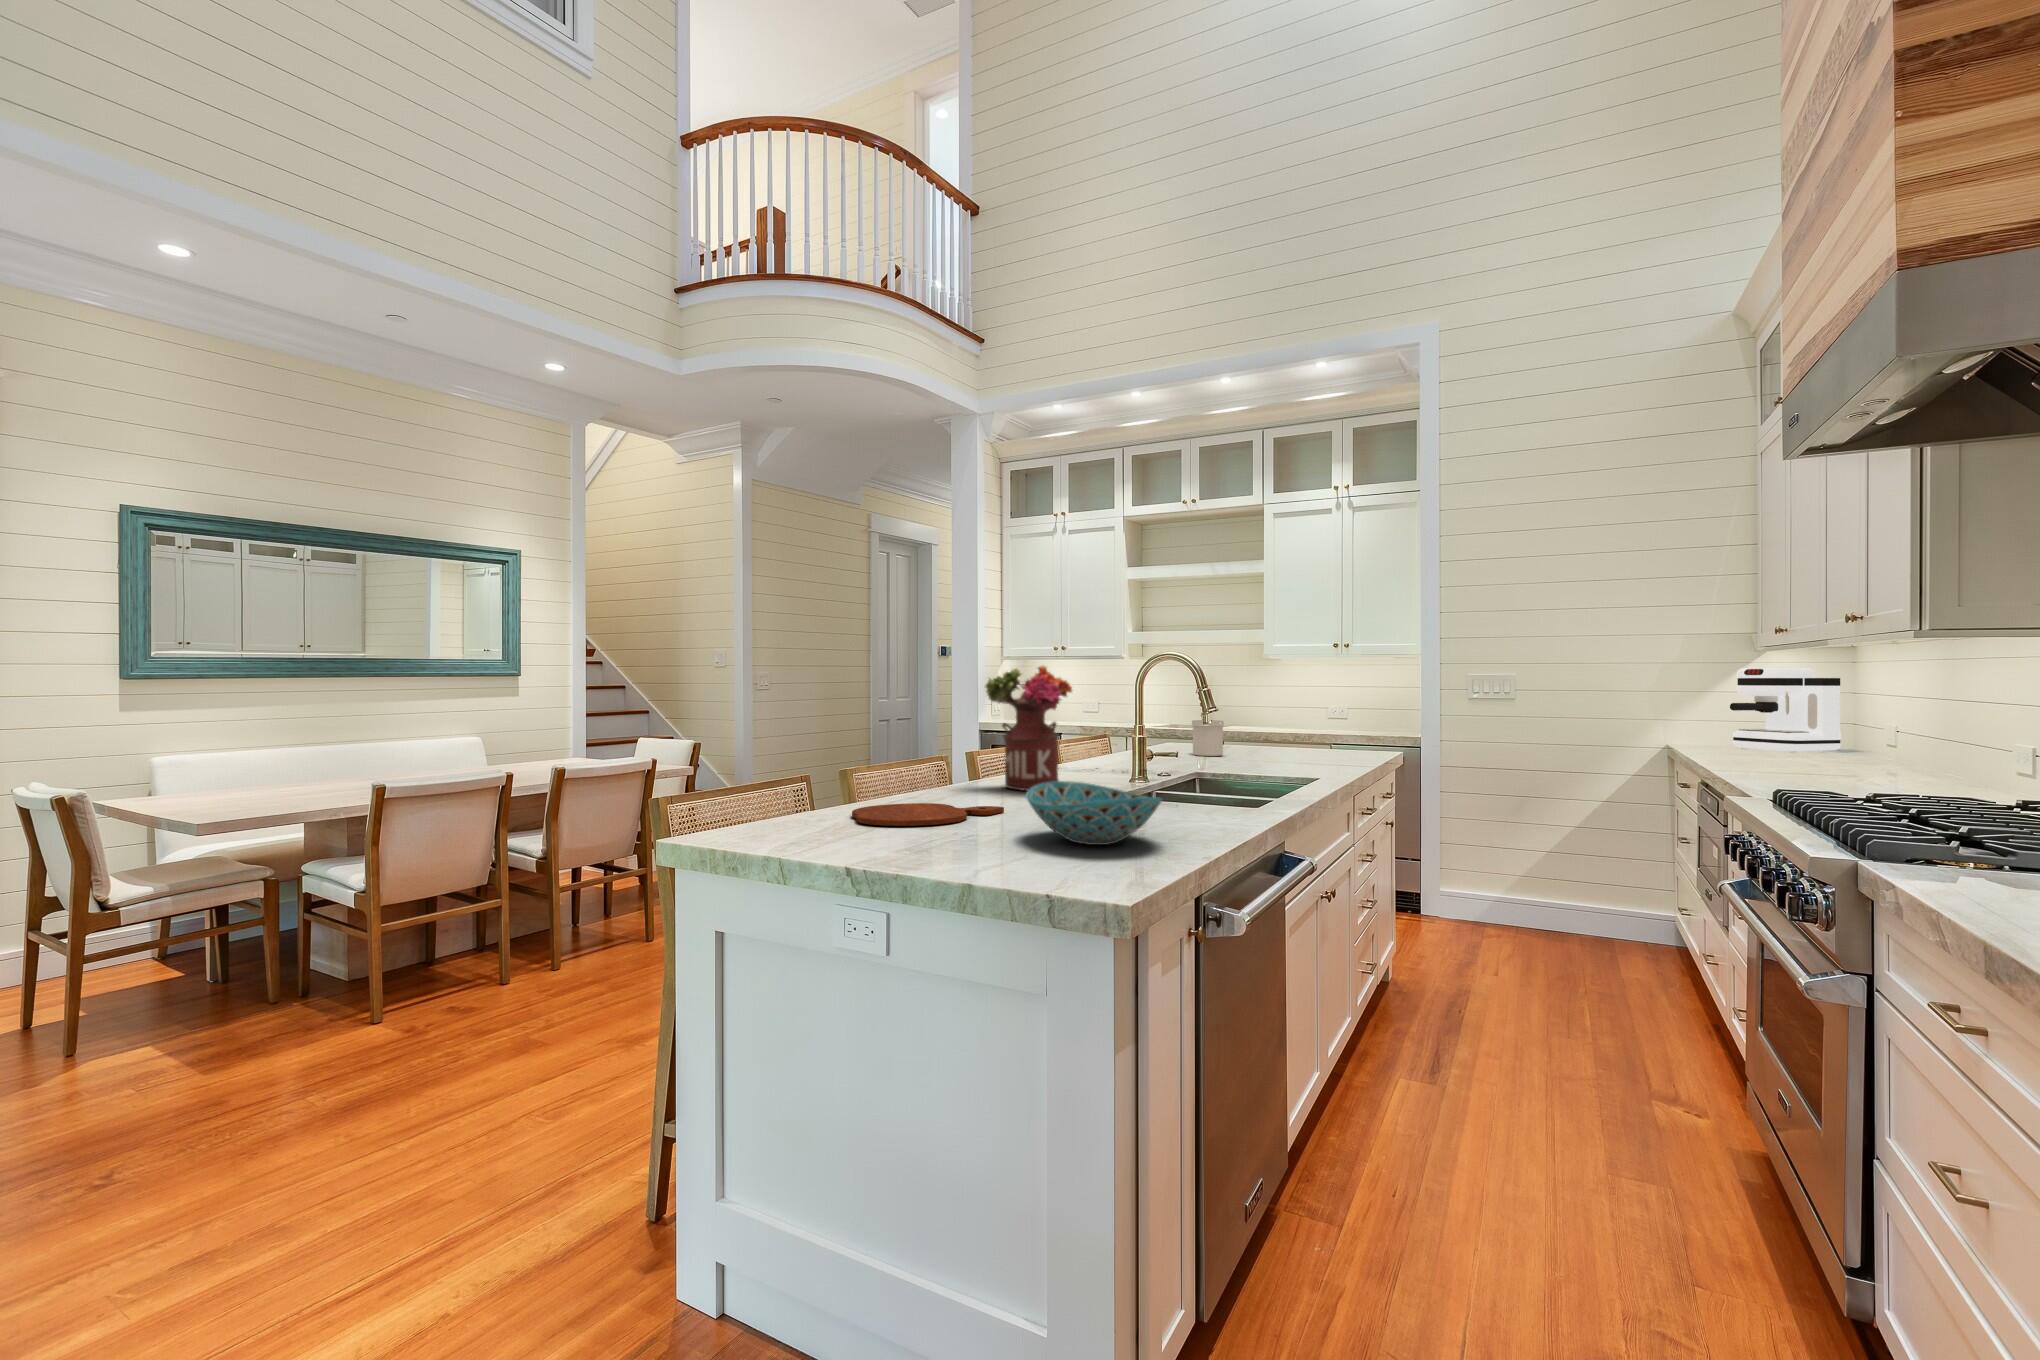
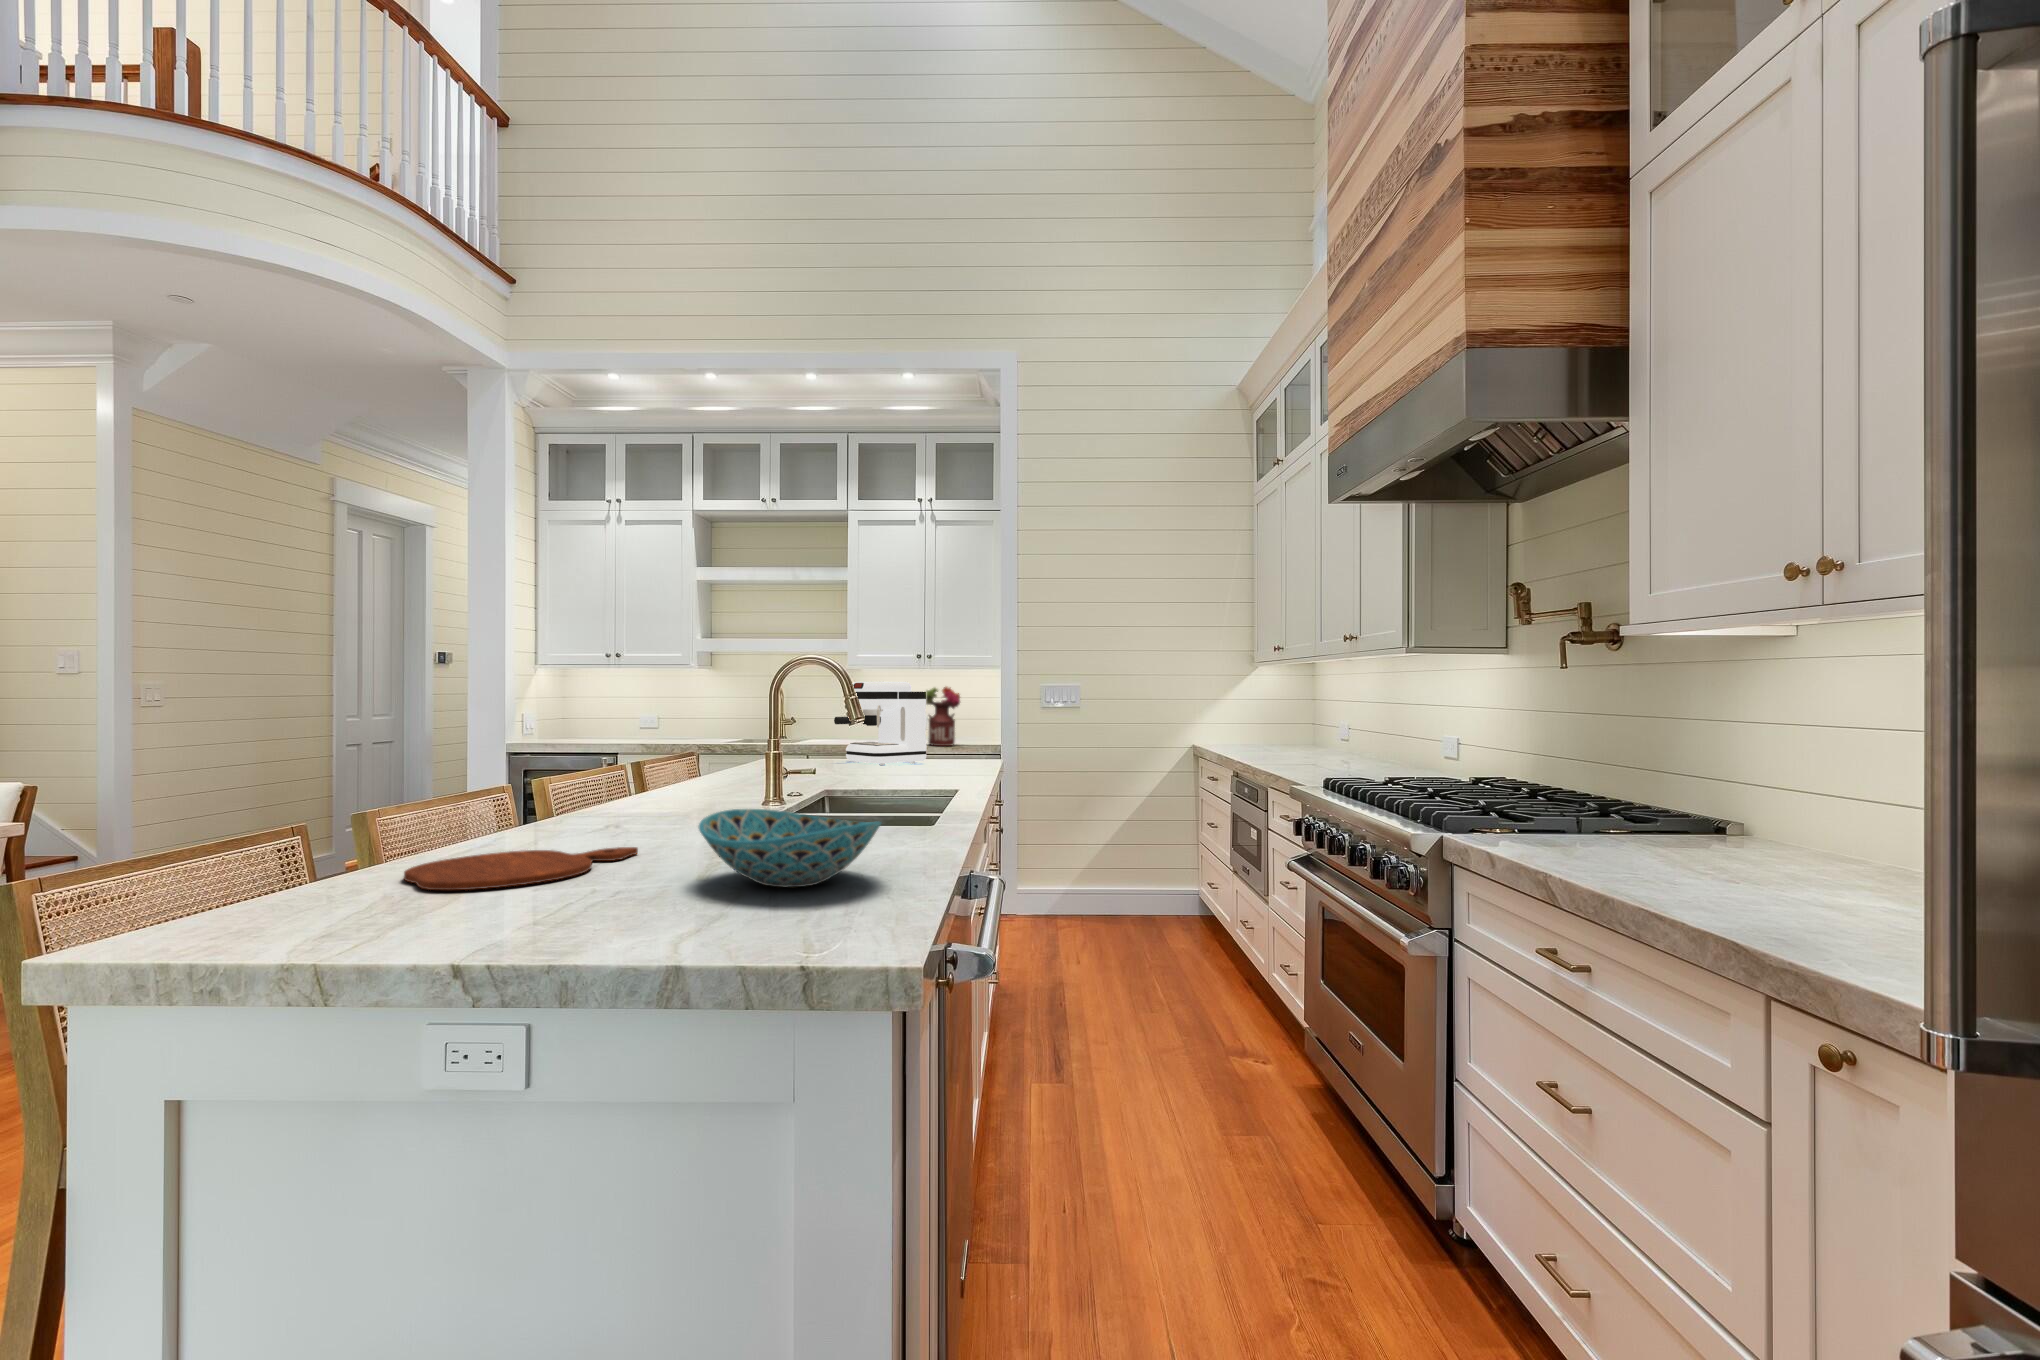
flower arrangement: present [985,666,1072,791] -> present [926,687,960,746]
coffee maker: present [1730,668,1841,753] -> present [834,681,926,765]
soap dispenser: present [1192,710,1224,756] -> none [805,713,840,770]

